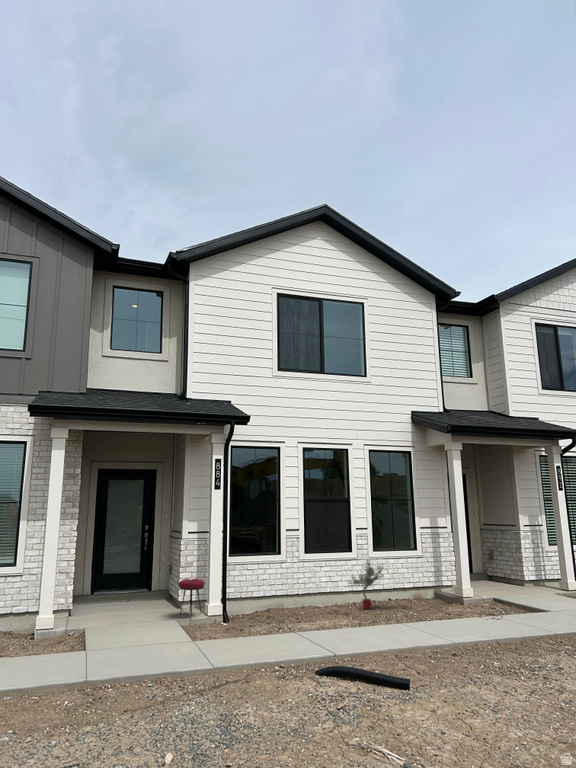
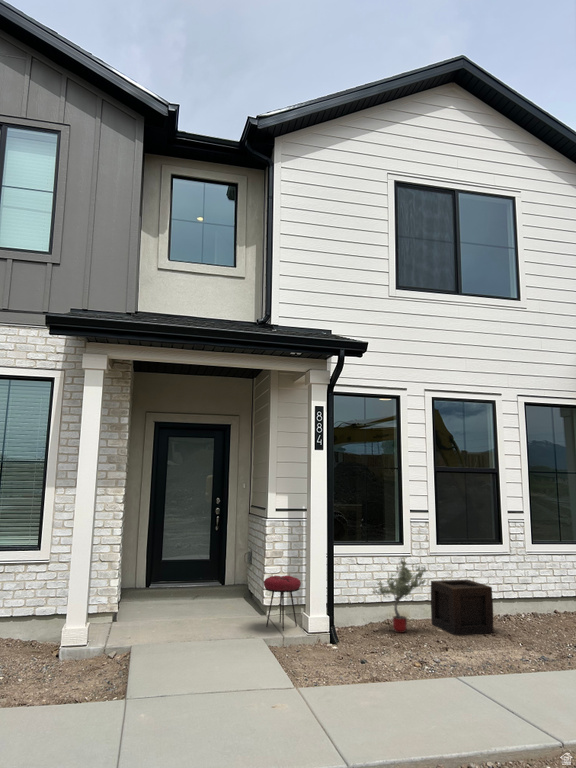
potted tree: present [350,560,384,610] -> present [373,557,426,633]
wooden crate: none [299,578,340,617] -> present [431,579,493,635]

